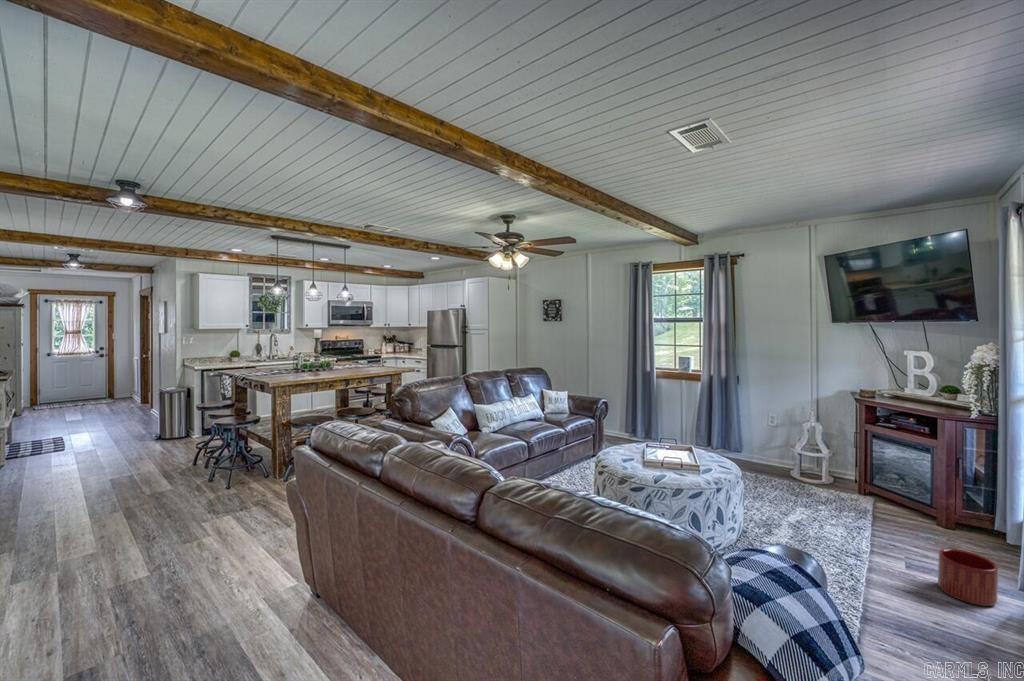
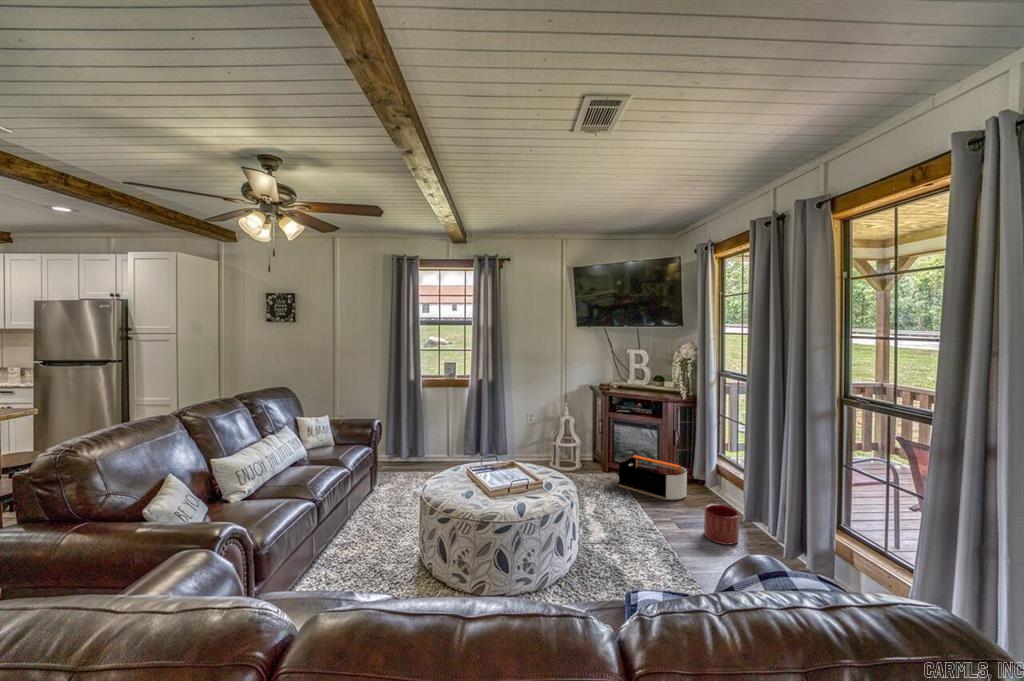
storage bin: none [860,481,965,545] -> present [619,455,687,500]

